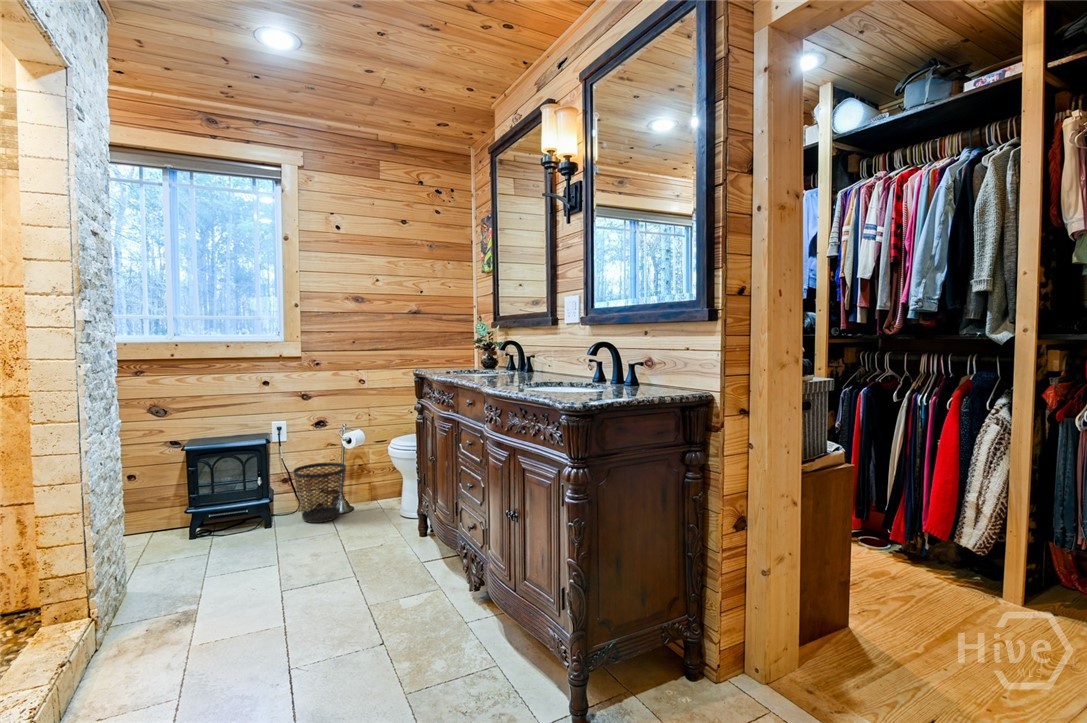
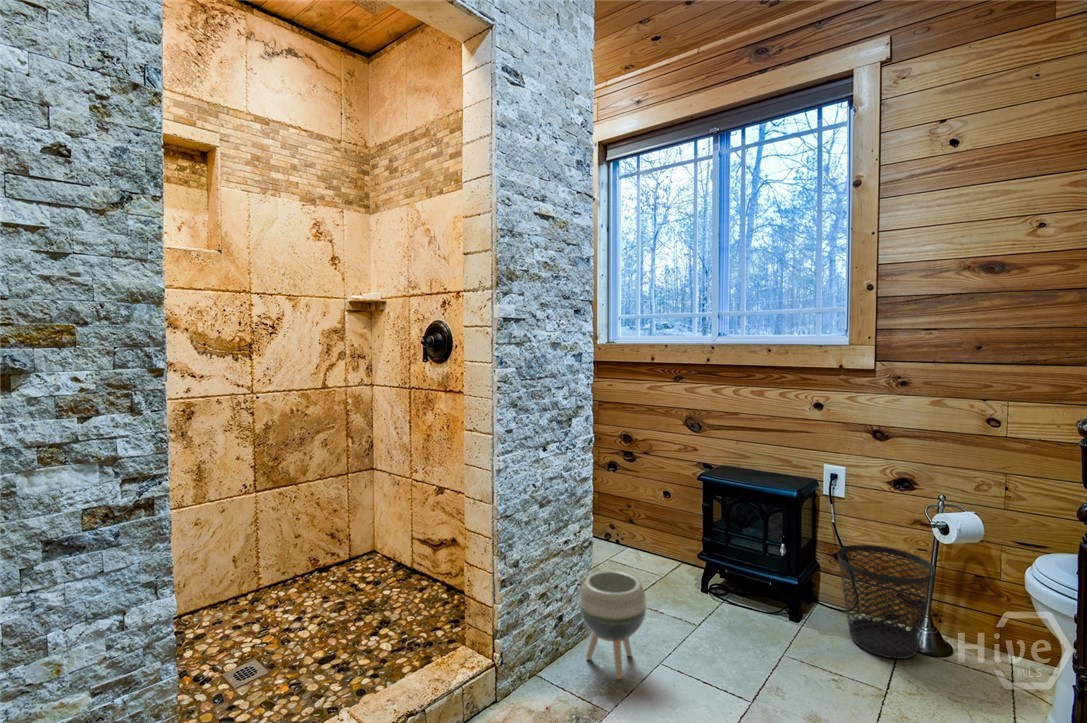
planter: none [134,522,198,600] -> present [579,571,647,679]

